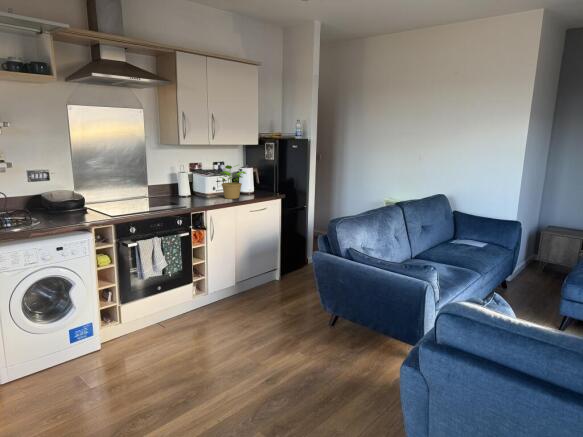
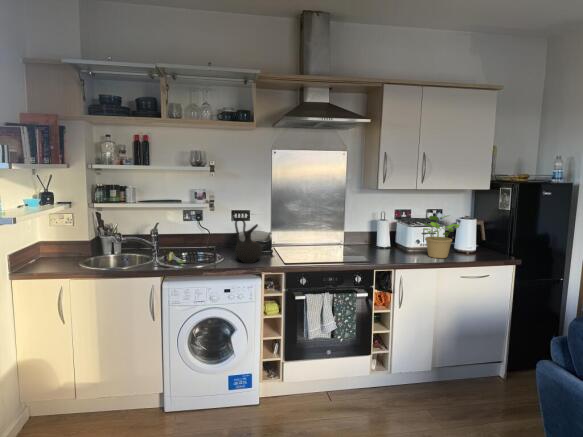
ceramic jug: none [51,176,84,220] -> present [235,218,262,263]

